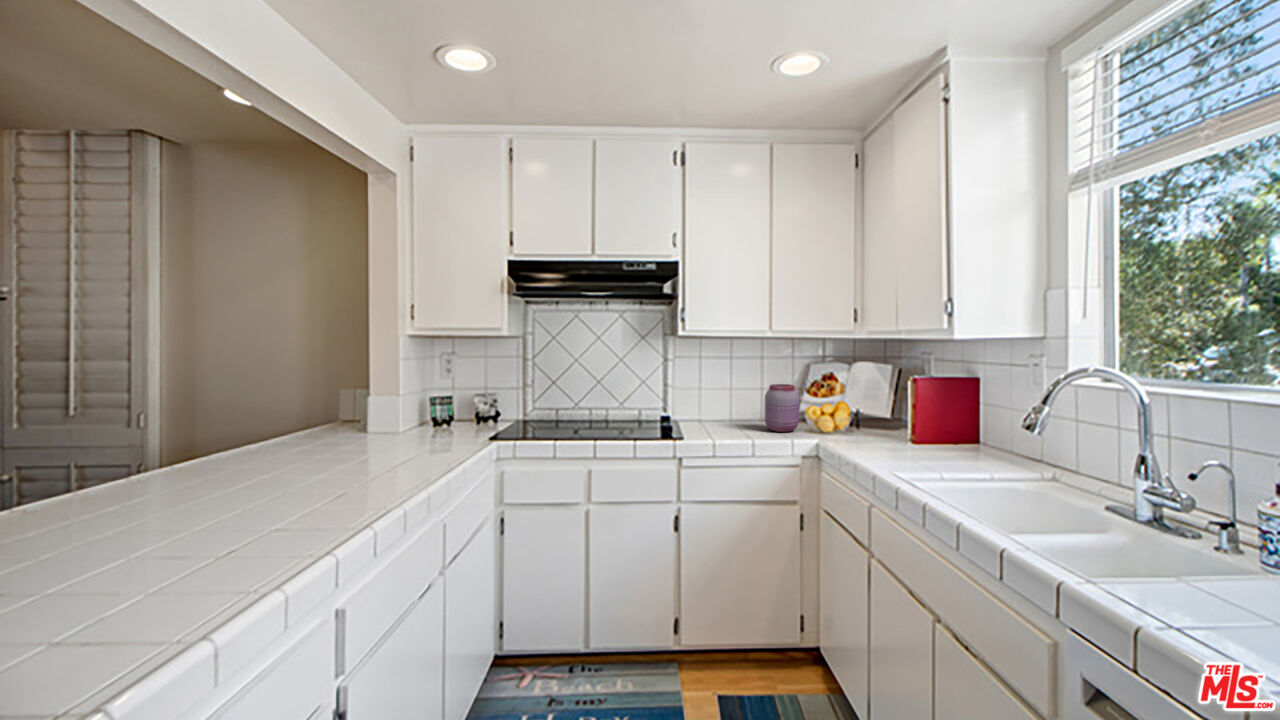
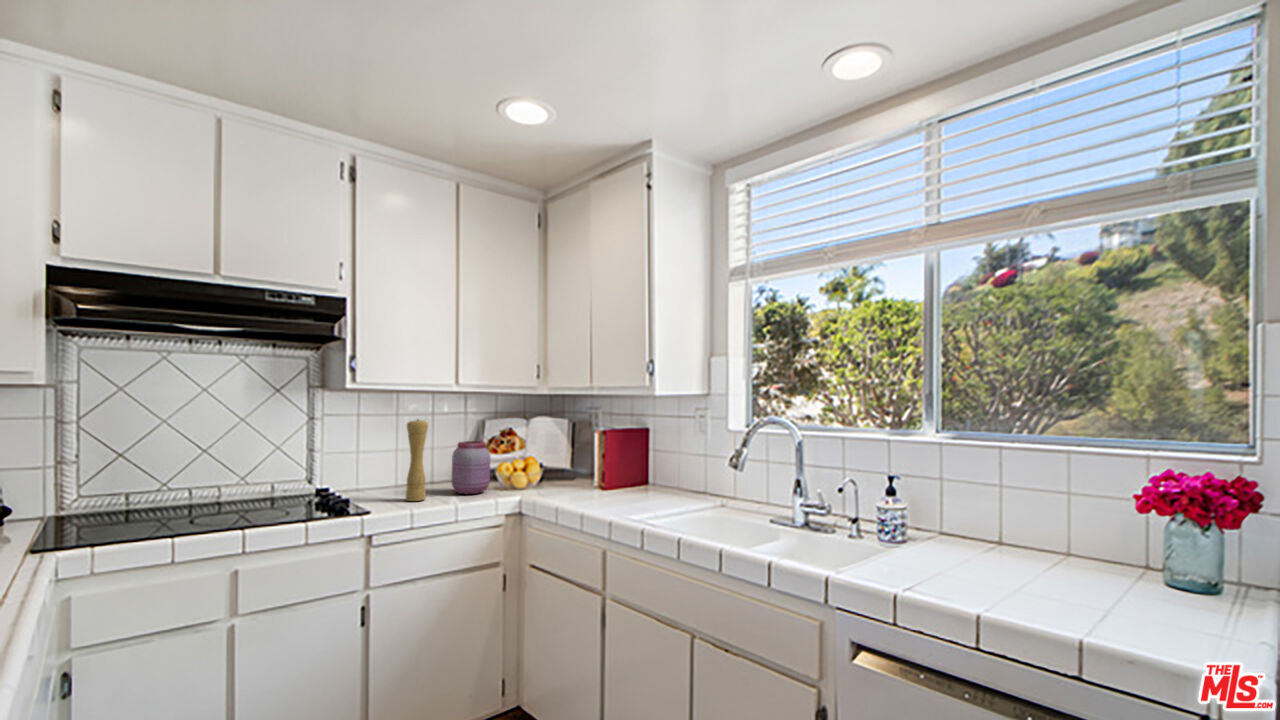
pepper mill: none [720,363,738,433] -> present [406,419,428,501]

